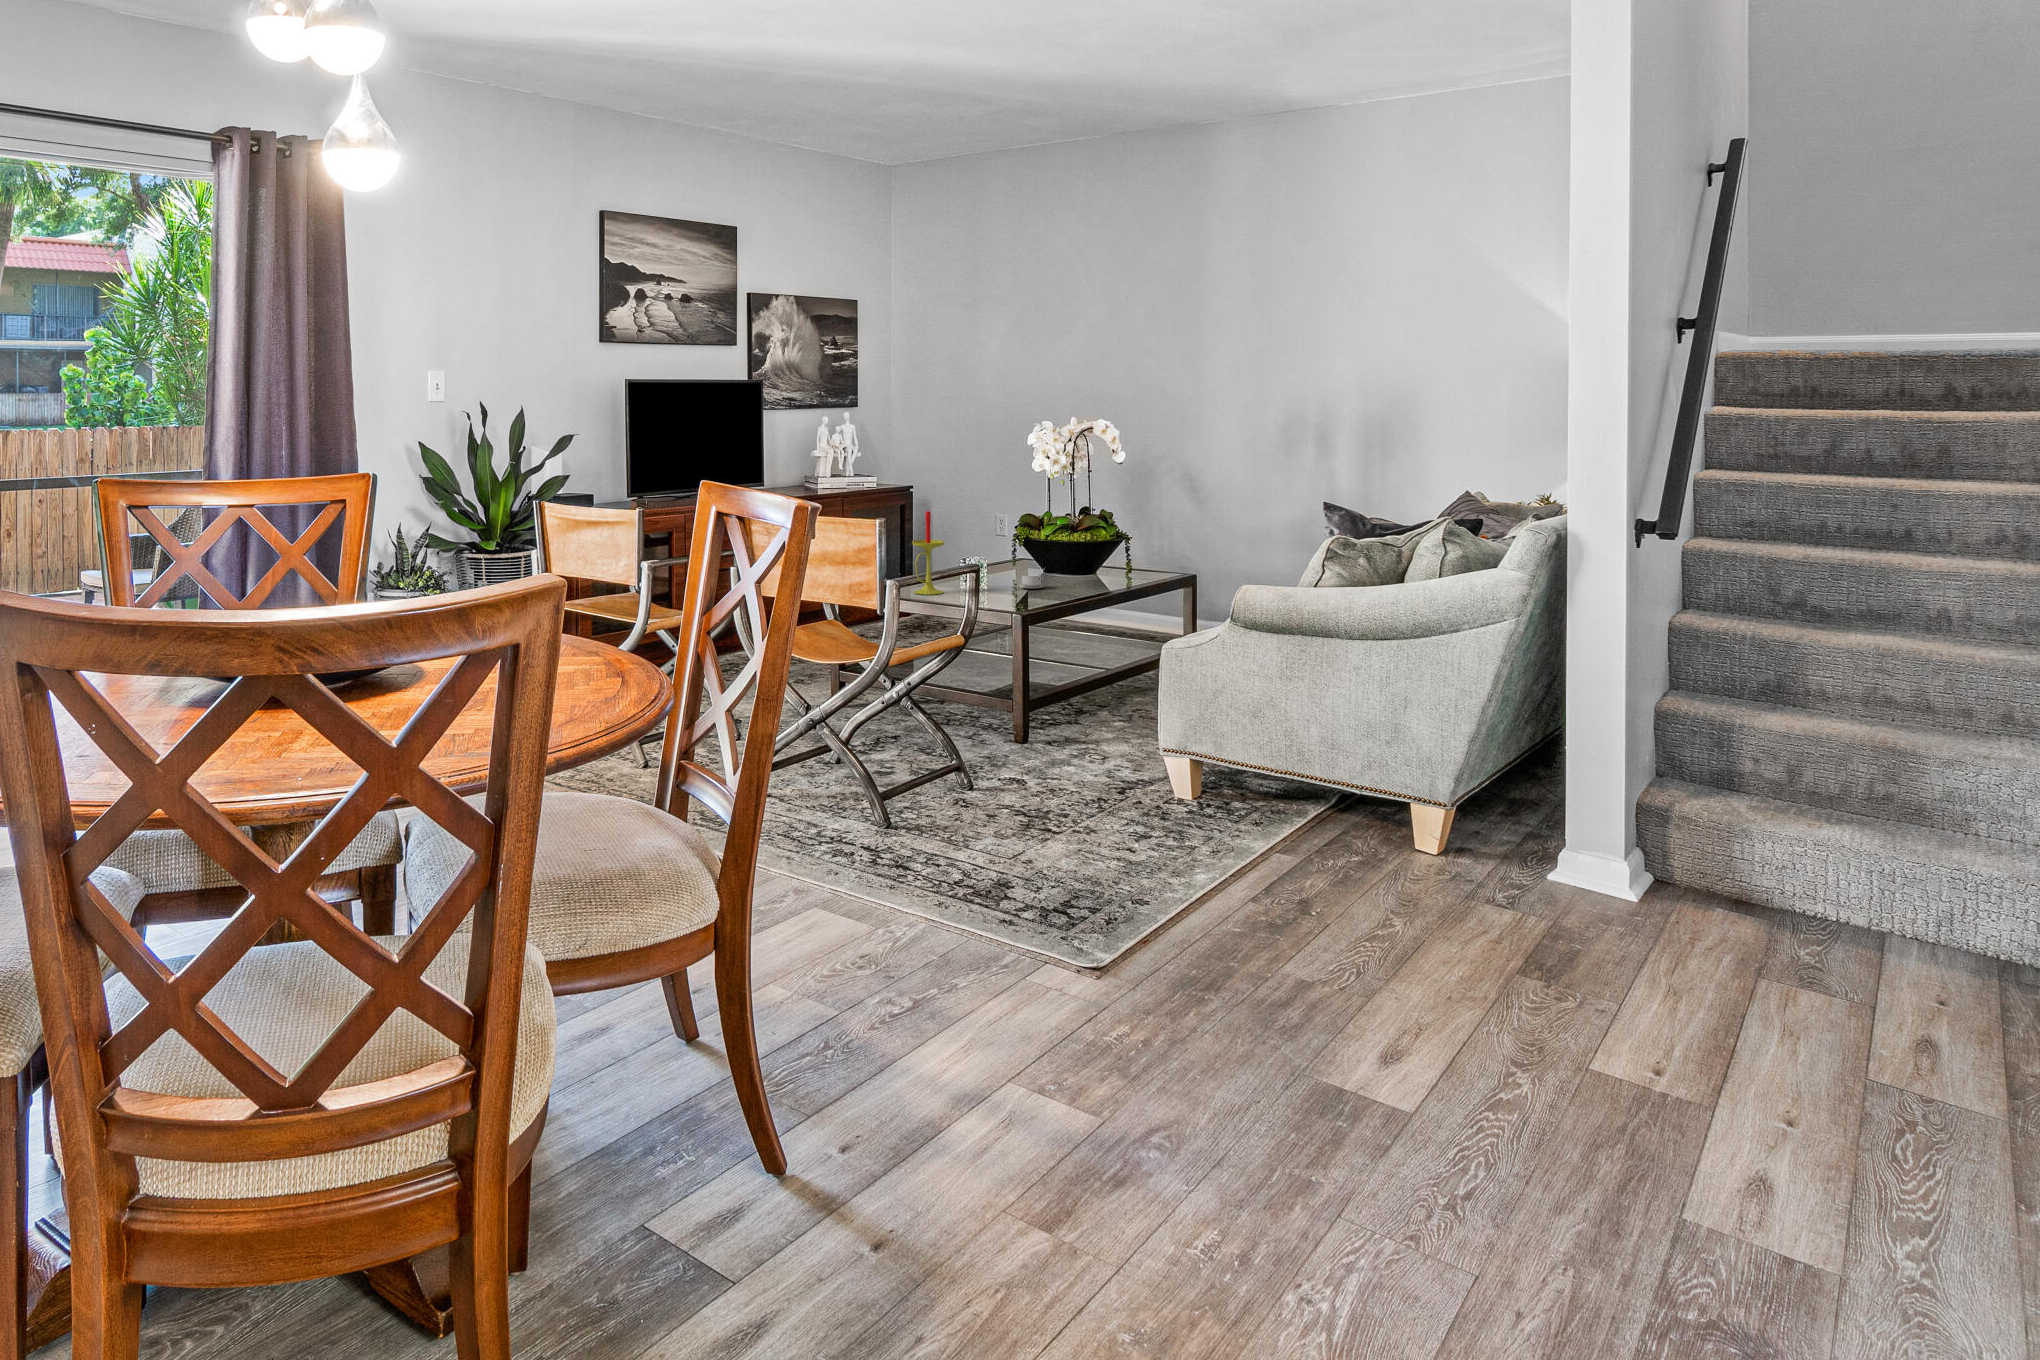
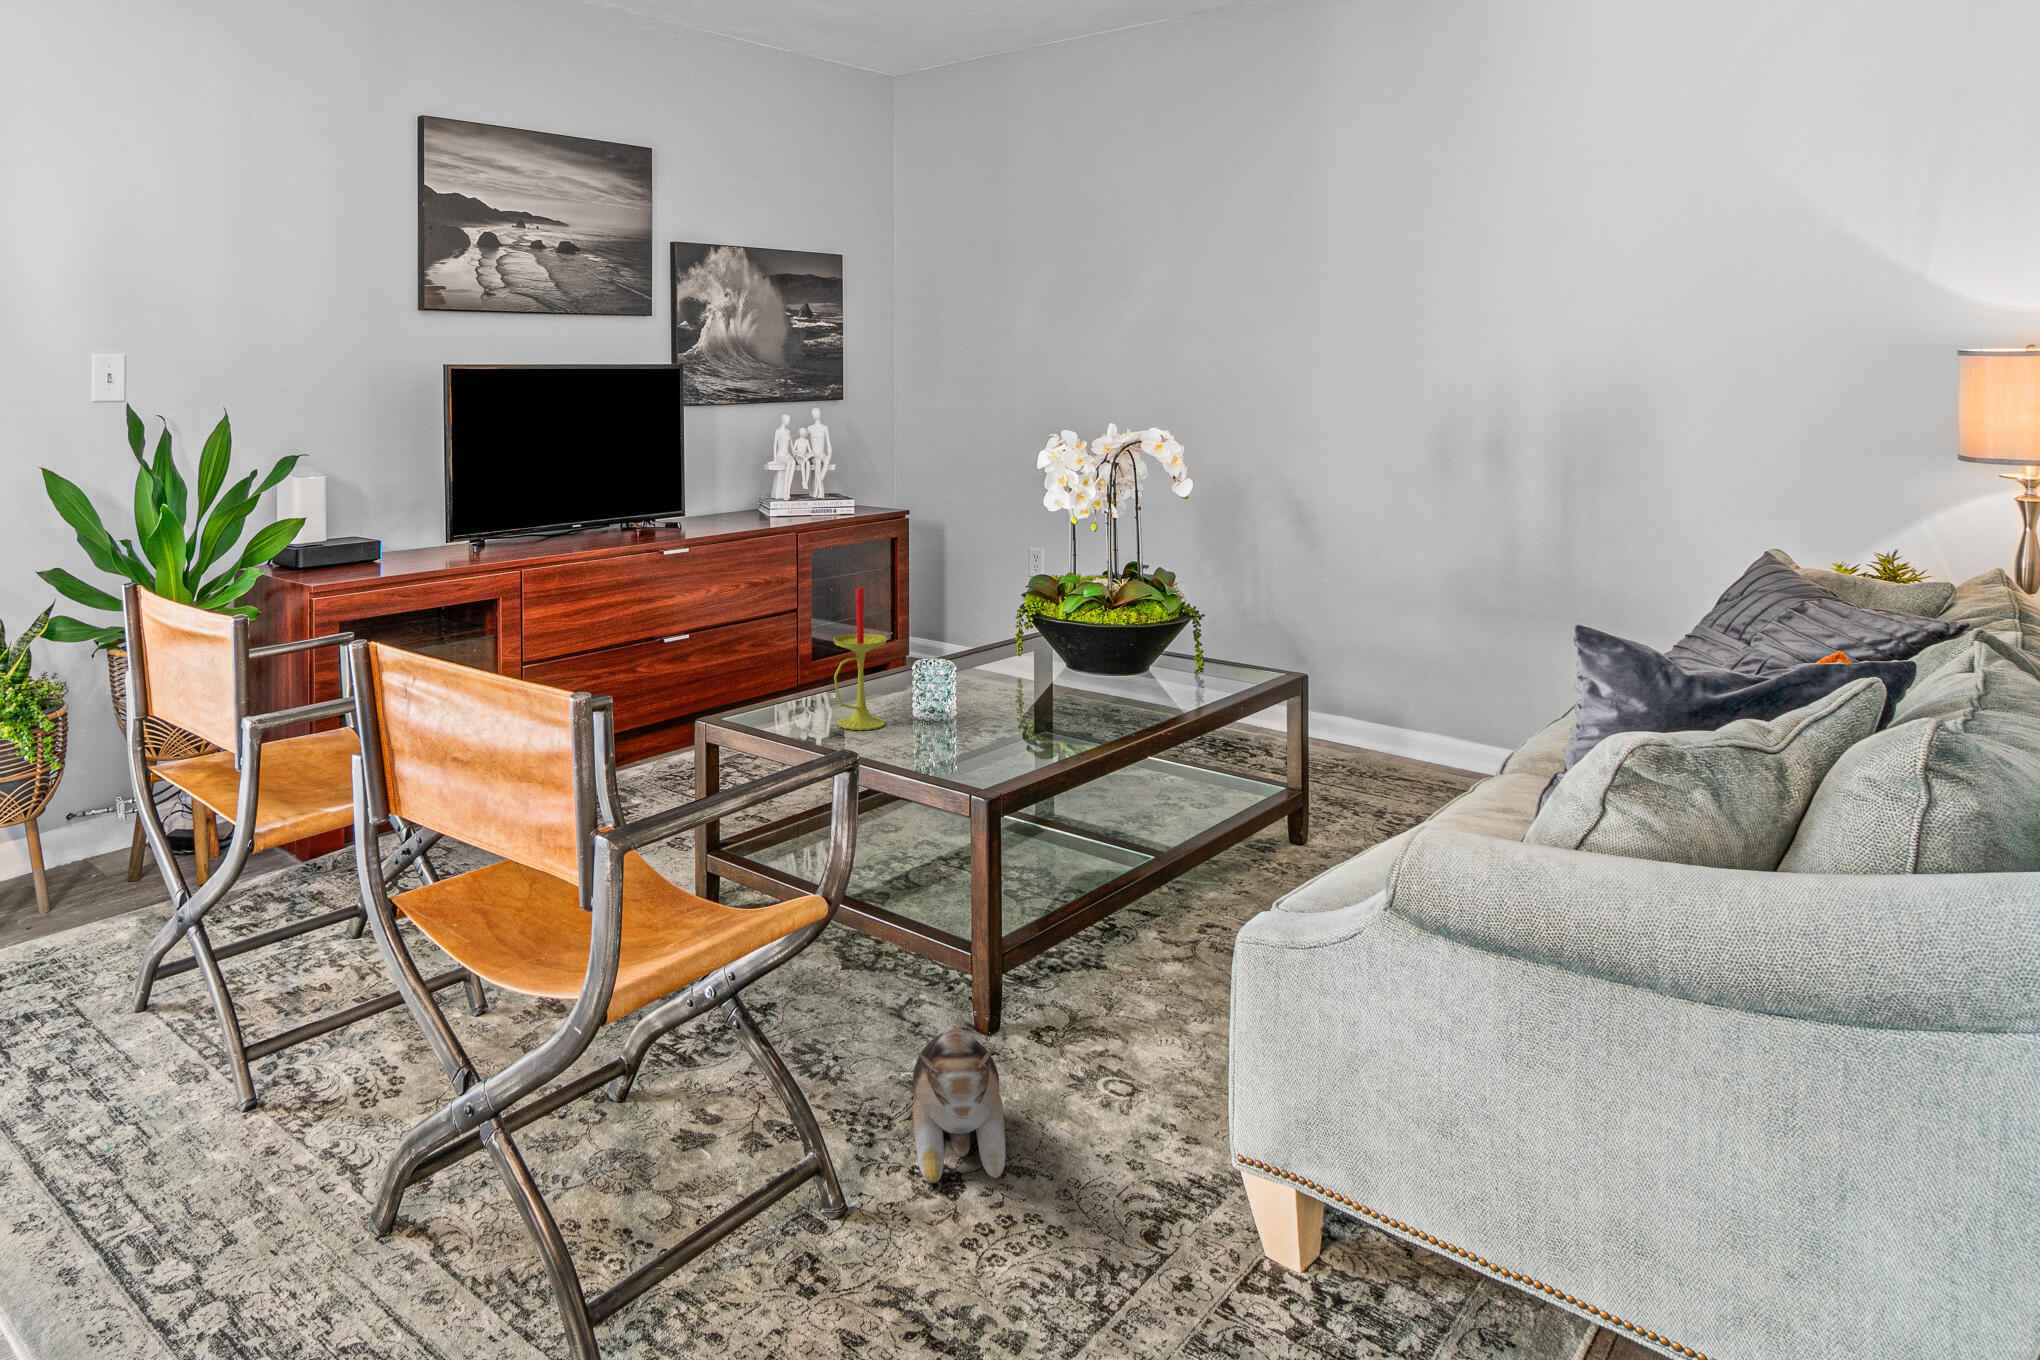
teacup: present [1020,573,1043,589] -> none [1014,680,1063,718]
plush toy: none [991,699,1041,777] -> present [913,1026,1006,1183]

